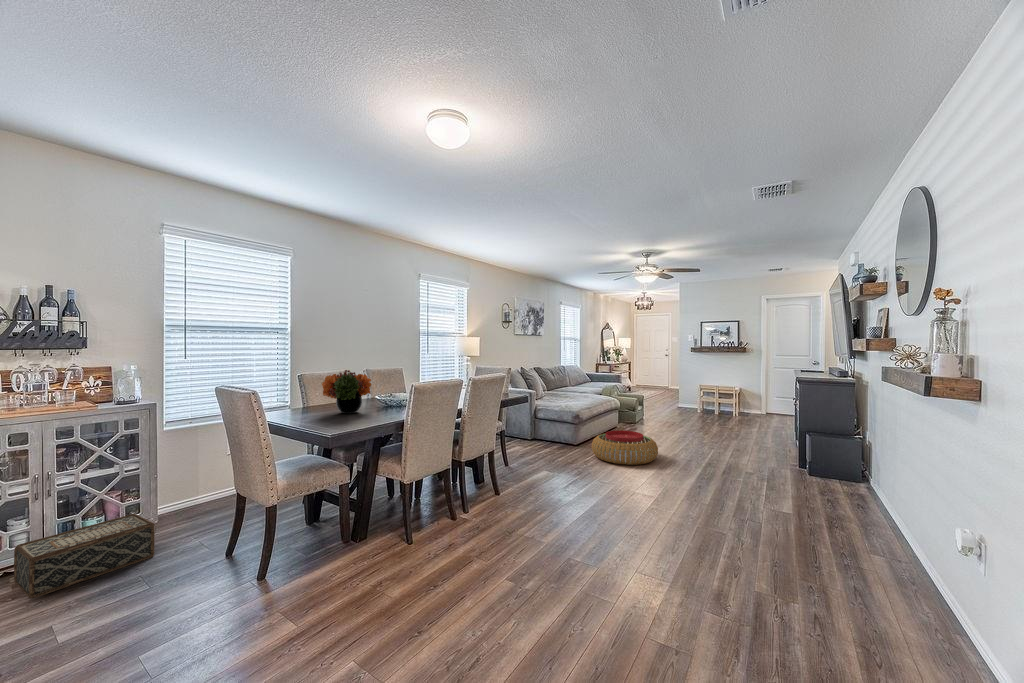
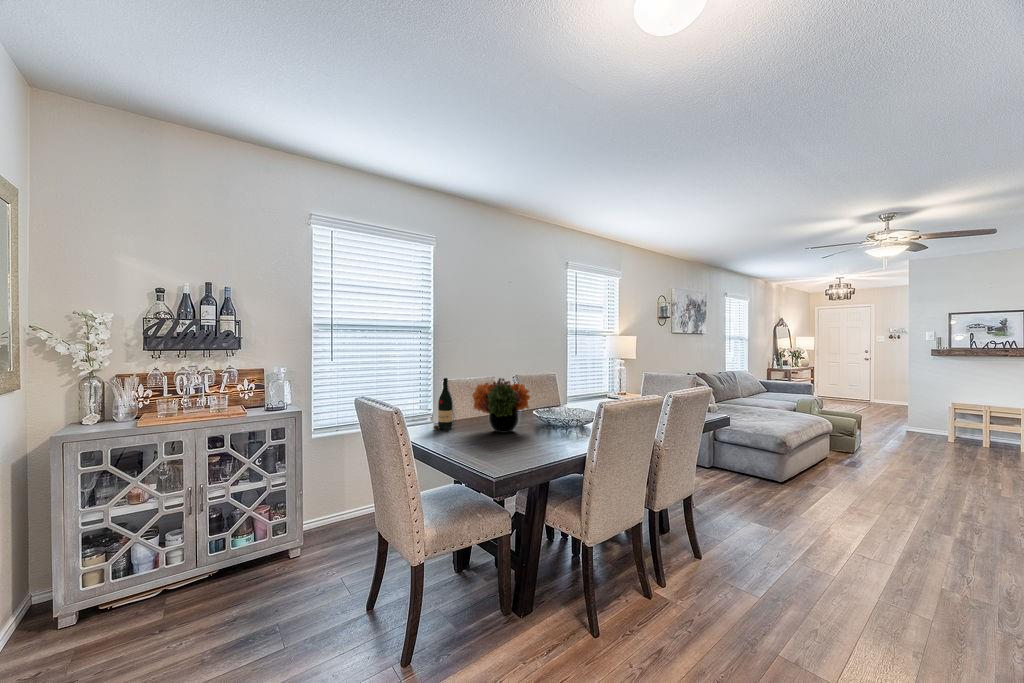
wine bottle: none [287,371,305,414] -> present [434,378,452,430]
pouf: present [592,430,658,465] -> none [809,467,928,523]
woven basket: present [14,514,155,599] -> none [169,534,298,631]

